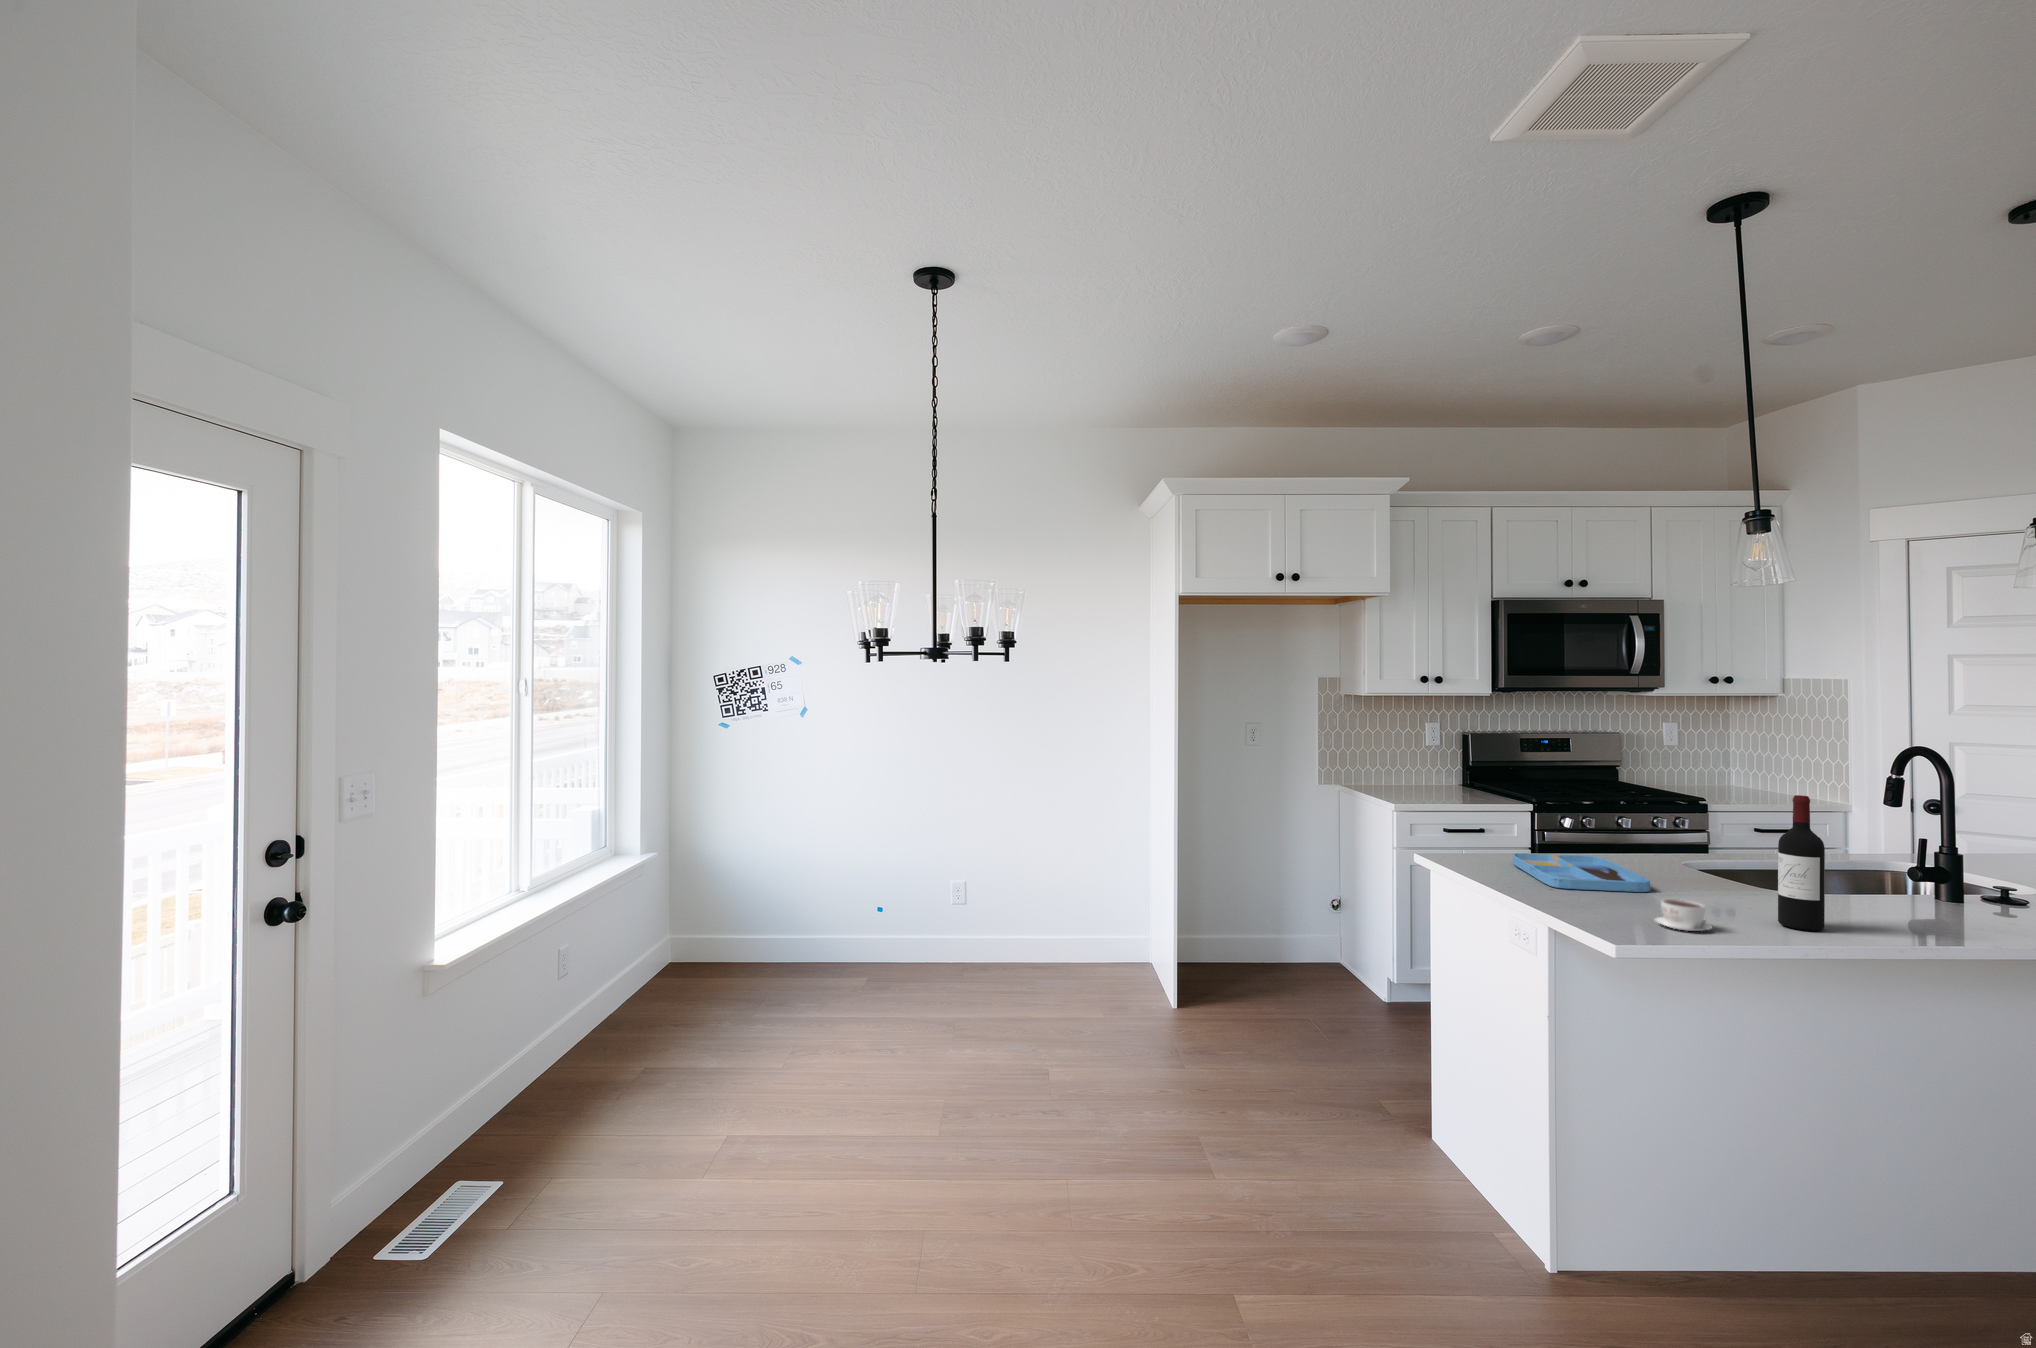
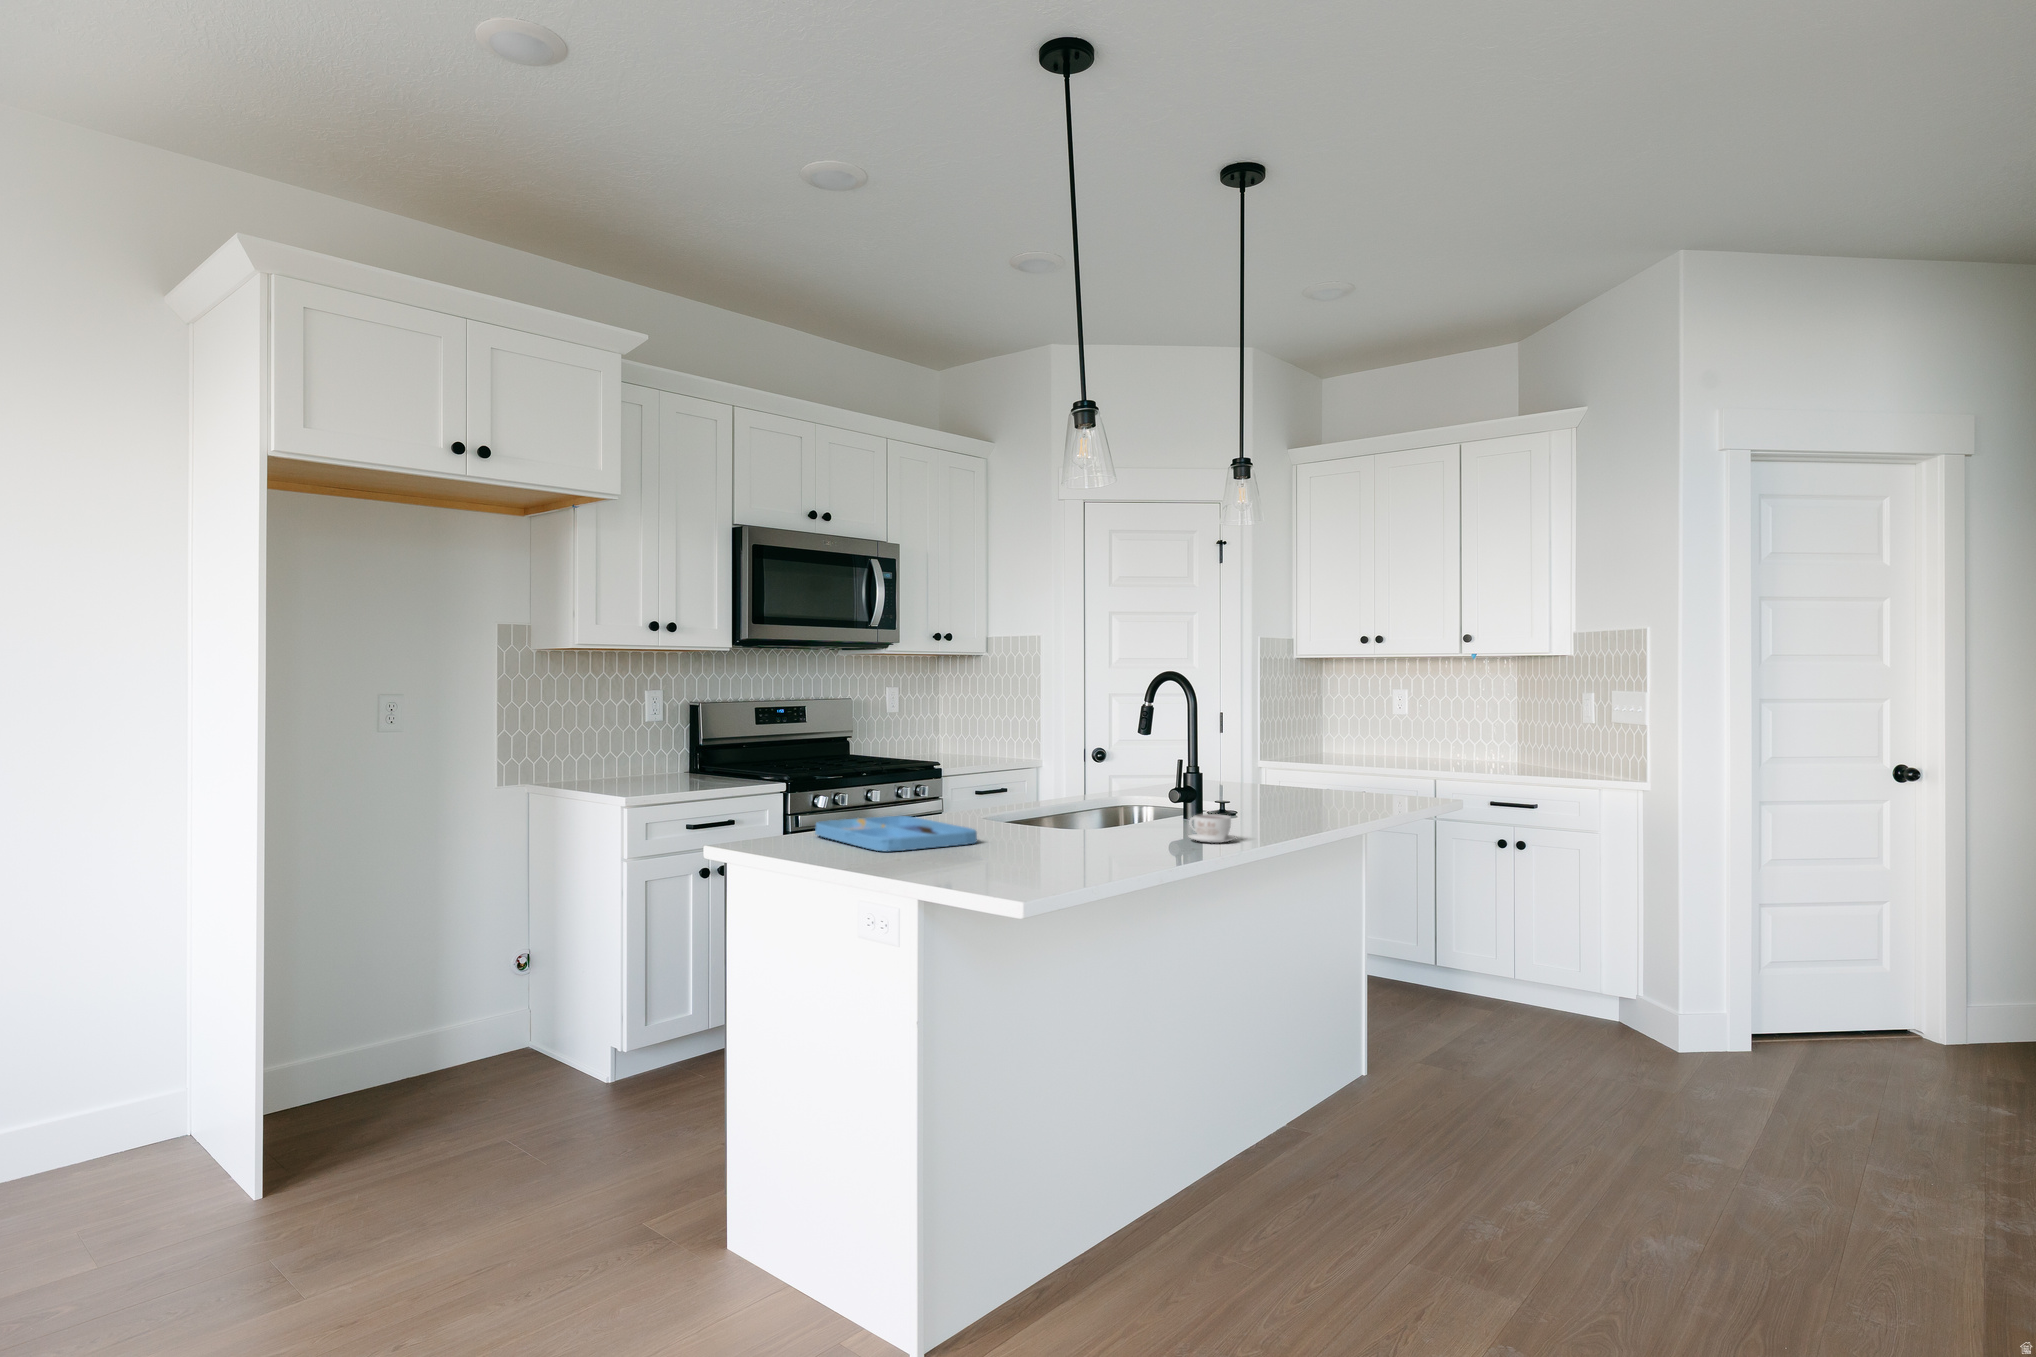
wine bottle: present [1778,795,1825,931] -> none [1113,707,1152,855]
coffee cup: present [1655,899,1712,931] -> present [1189,814,1236,843]

